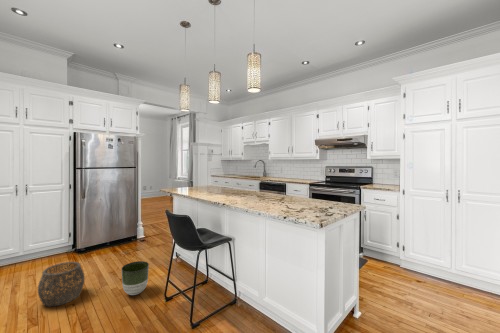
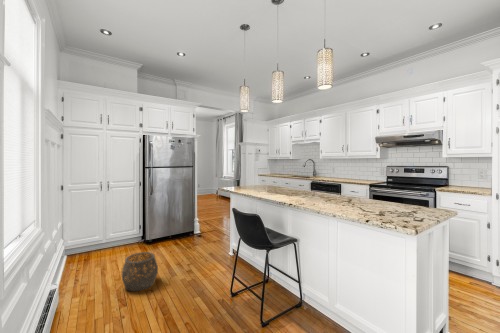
planter: present [122,261,149,295] -> none [190,256,214,287]

